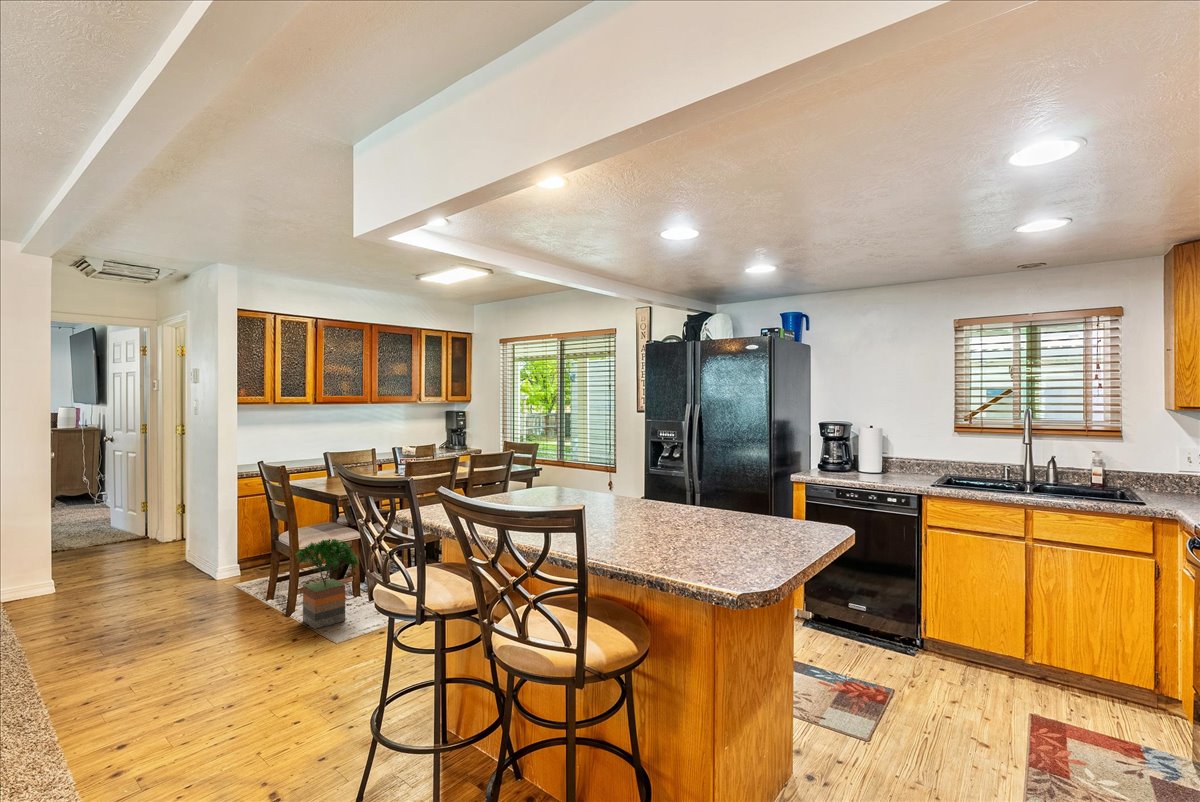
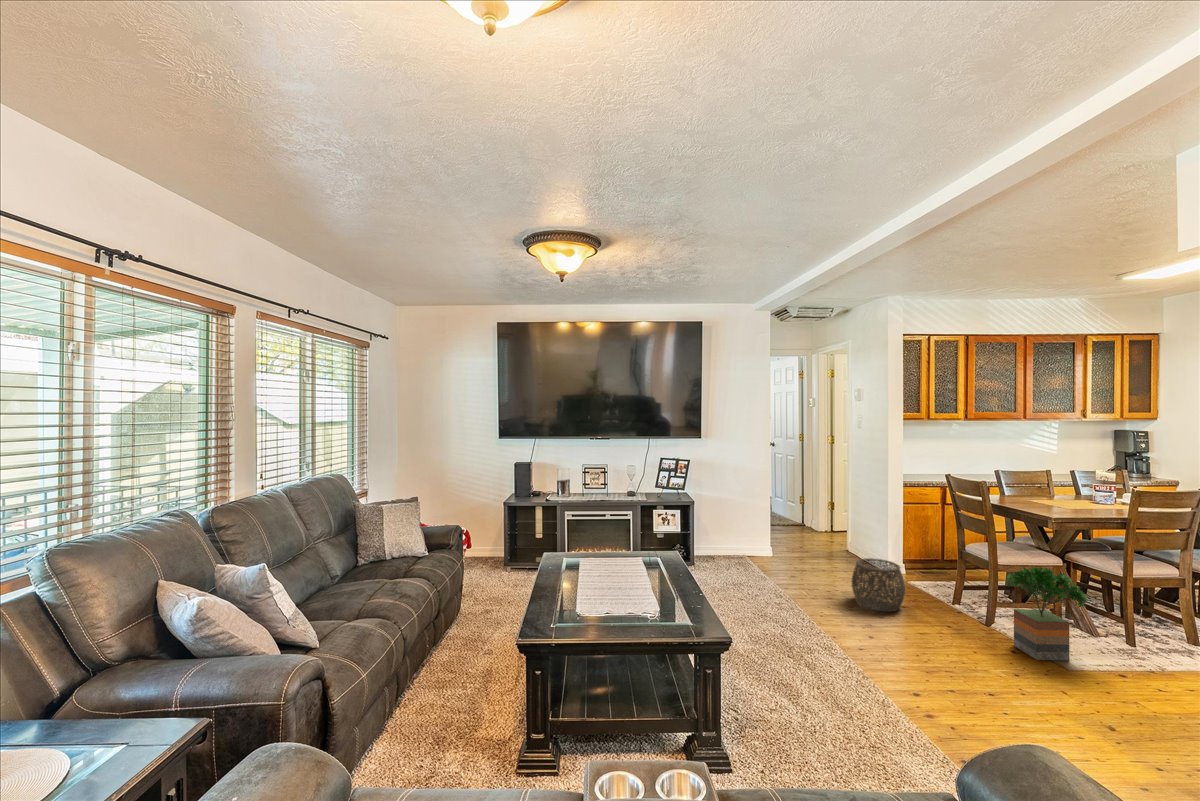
woven basket: none [139,563,209,626] -> present [852,558,905,612]

